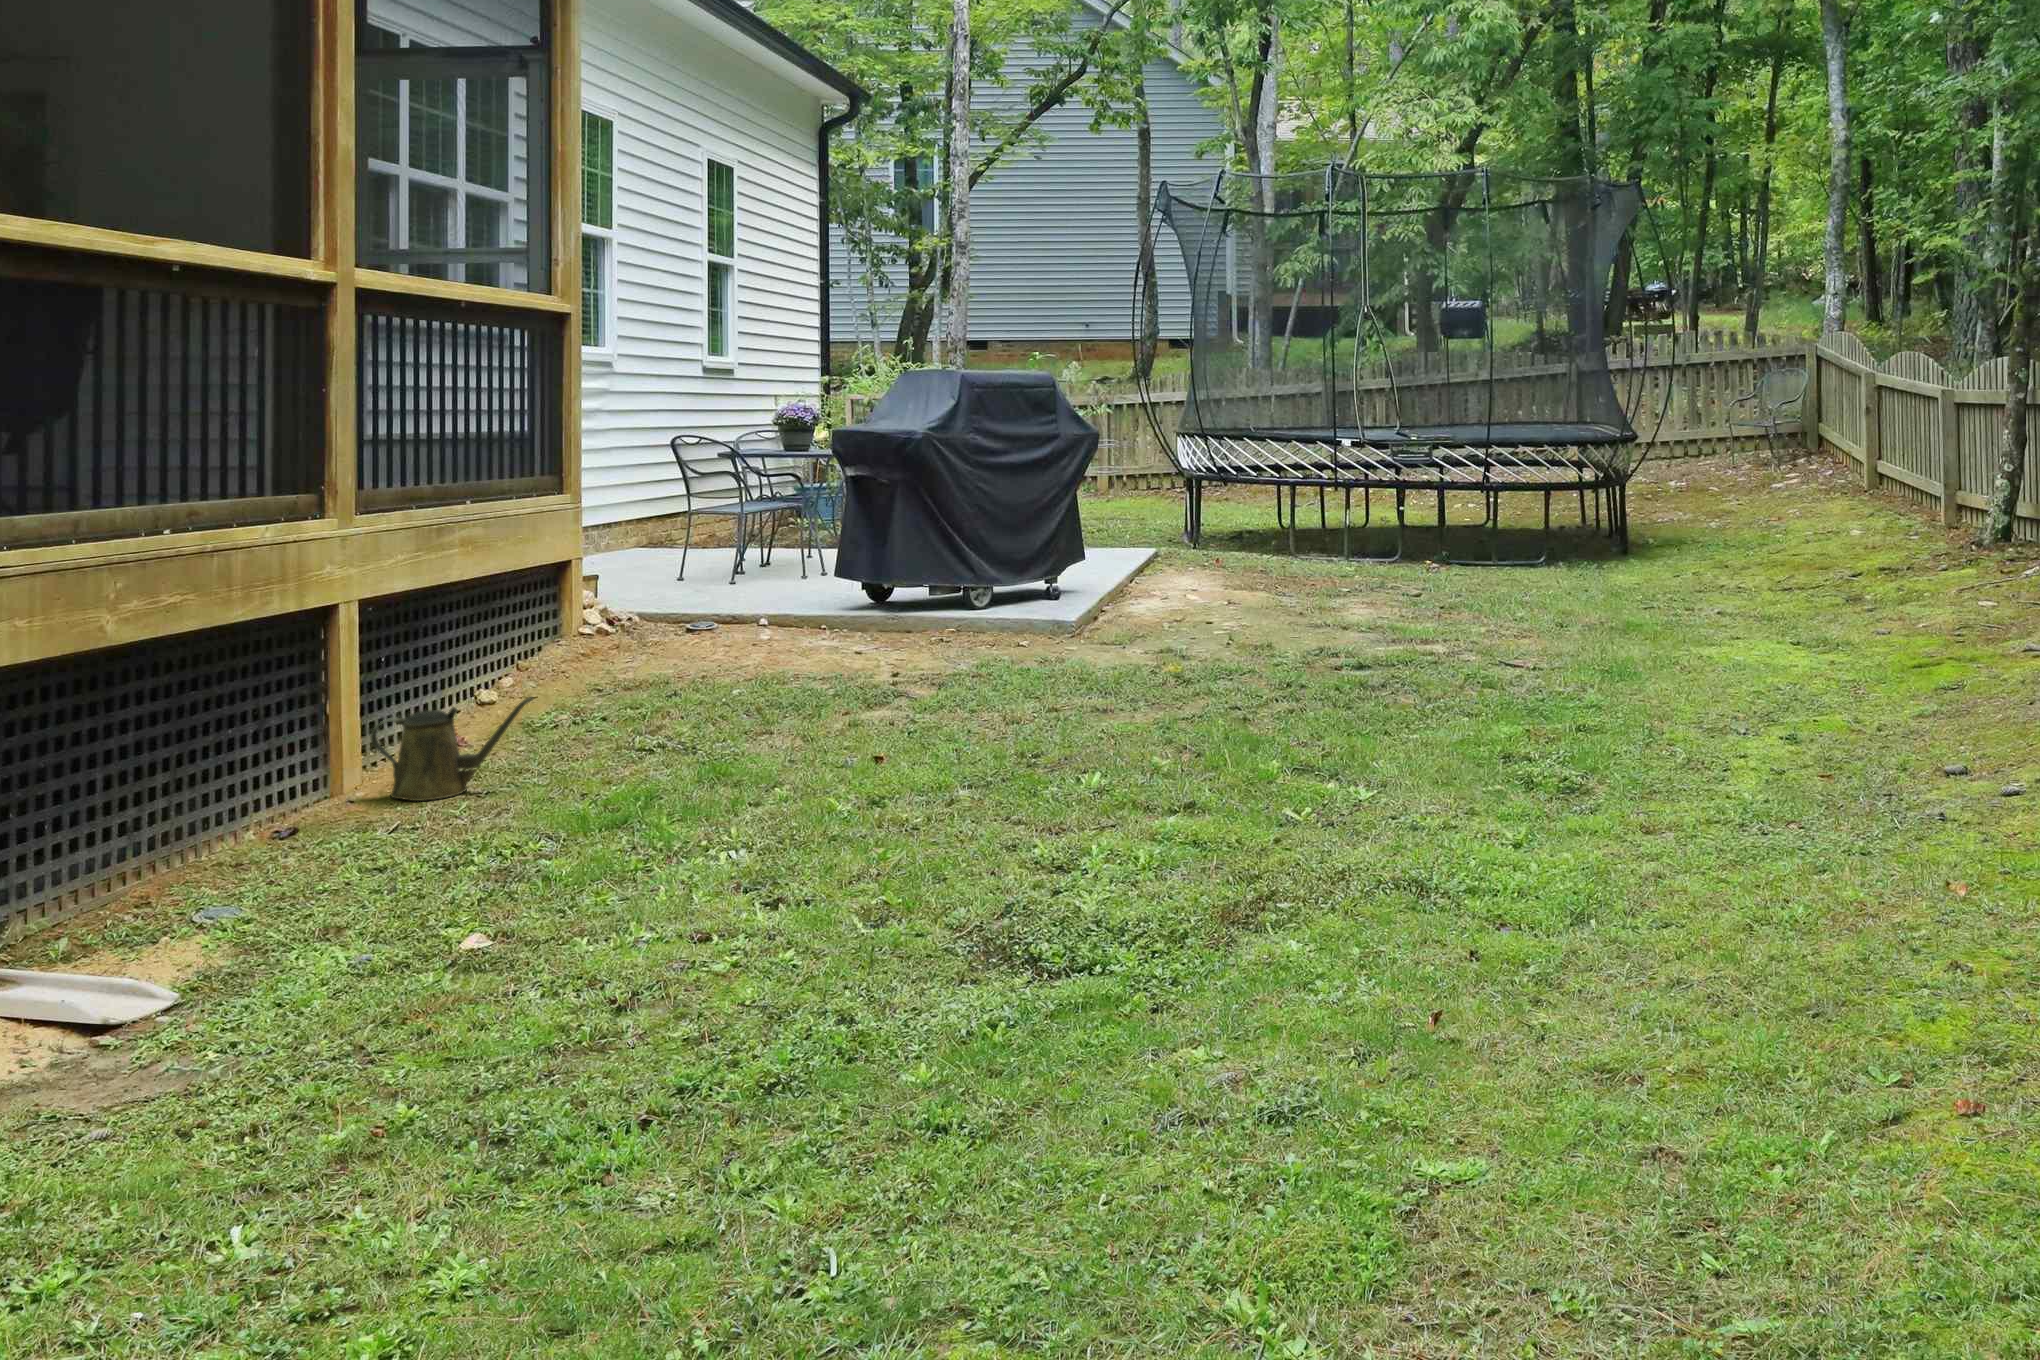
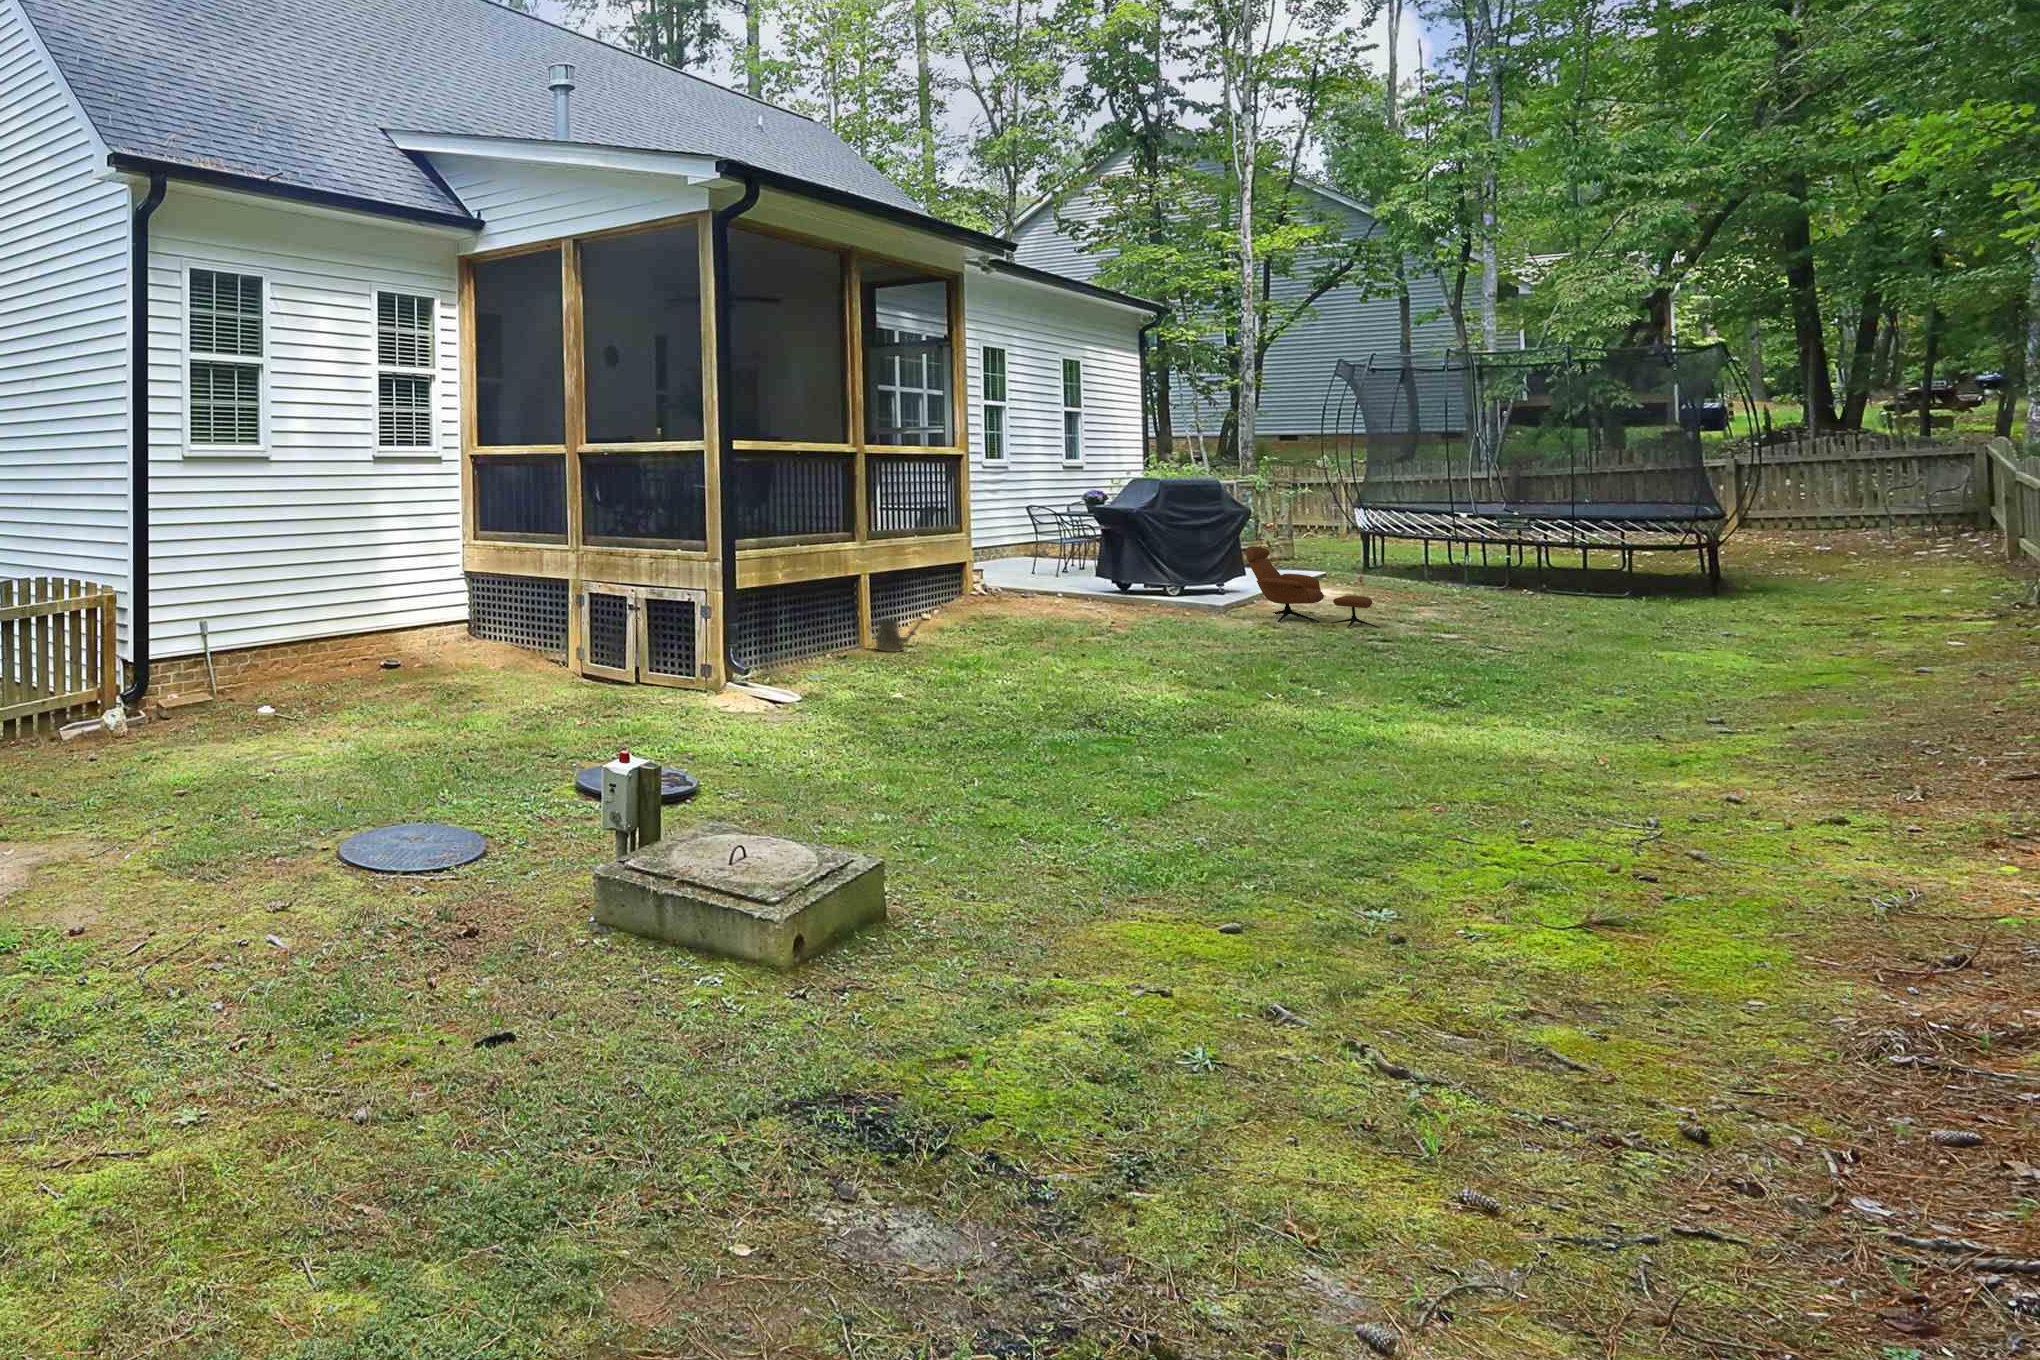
lounge chair: none [1063,493,1243,626] -> present [1246,546,1380,628]

